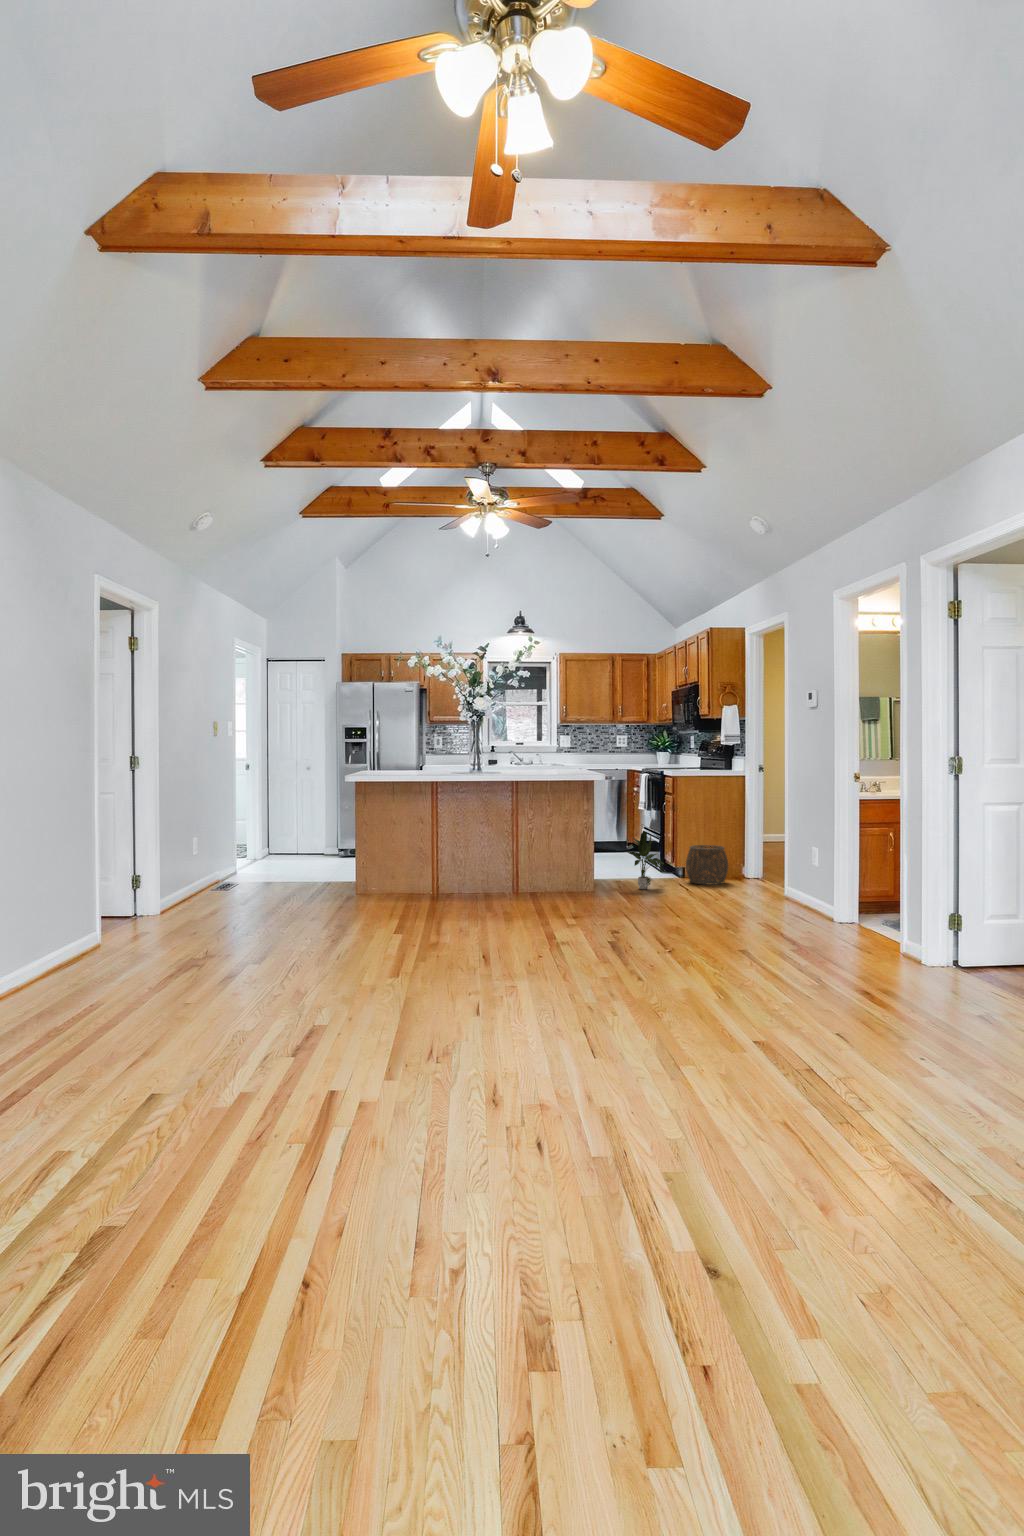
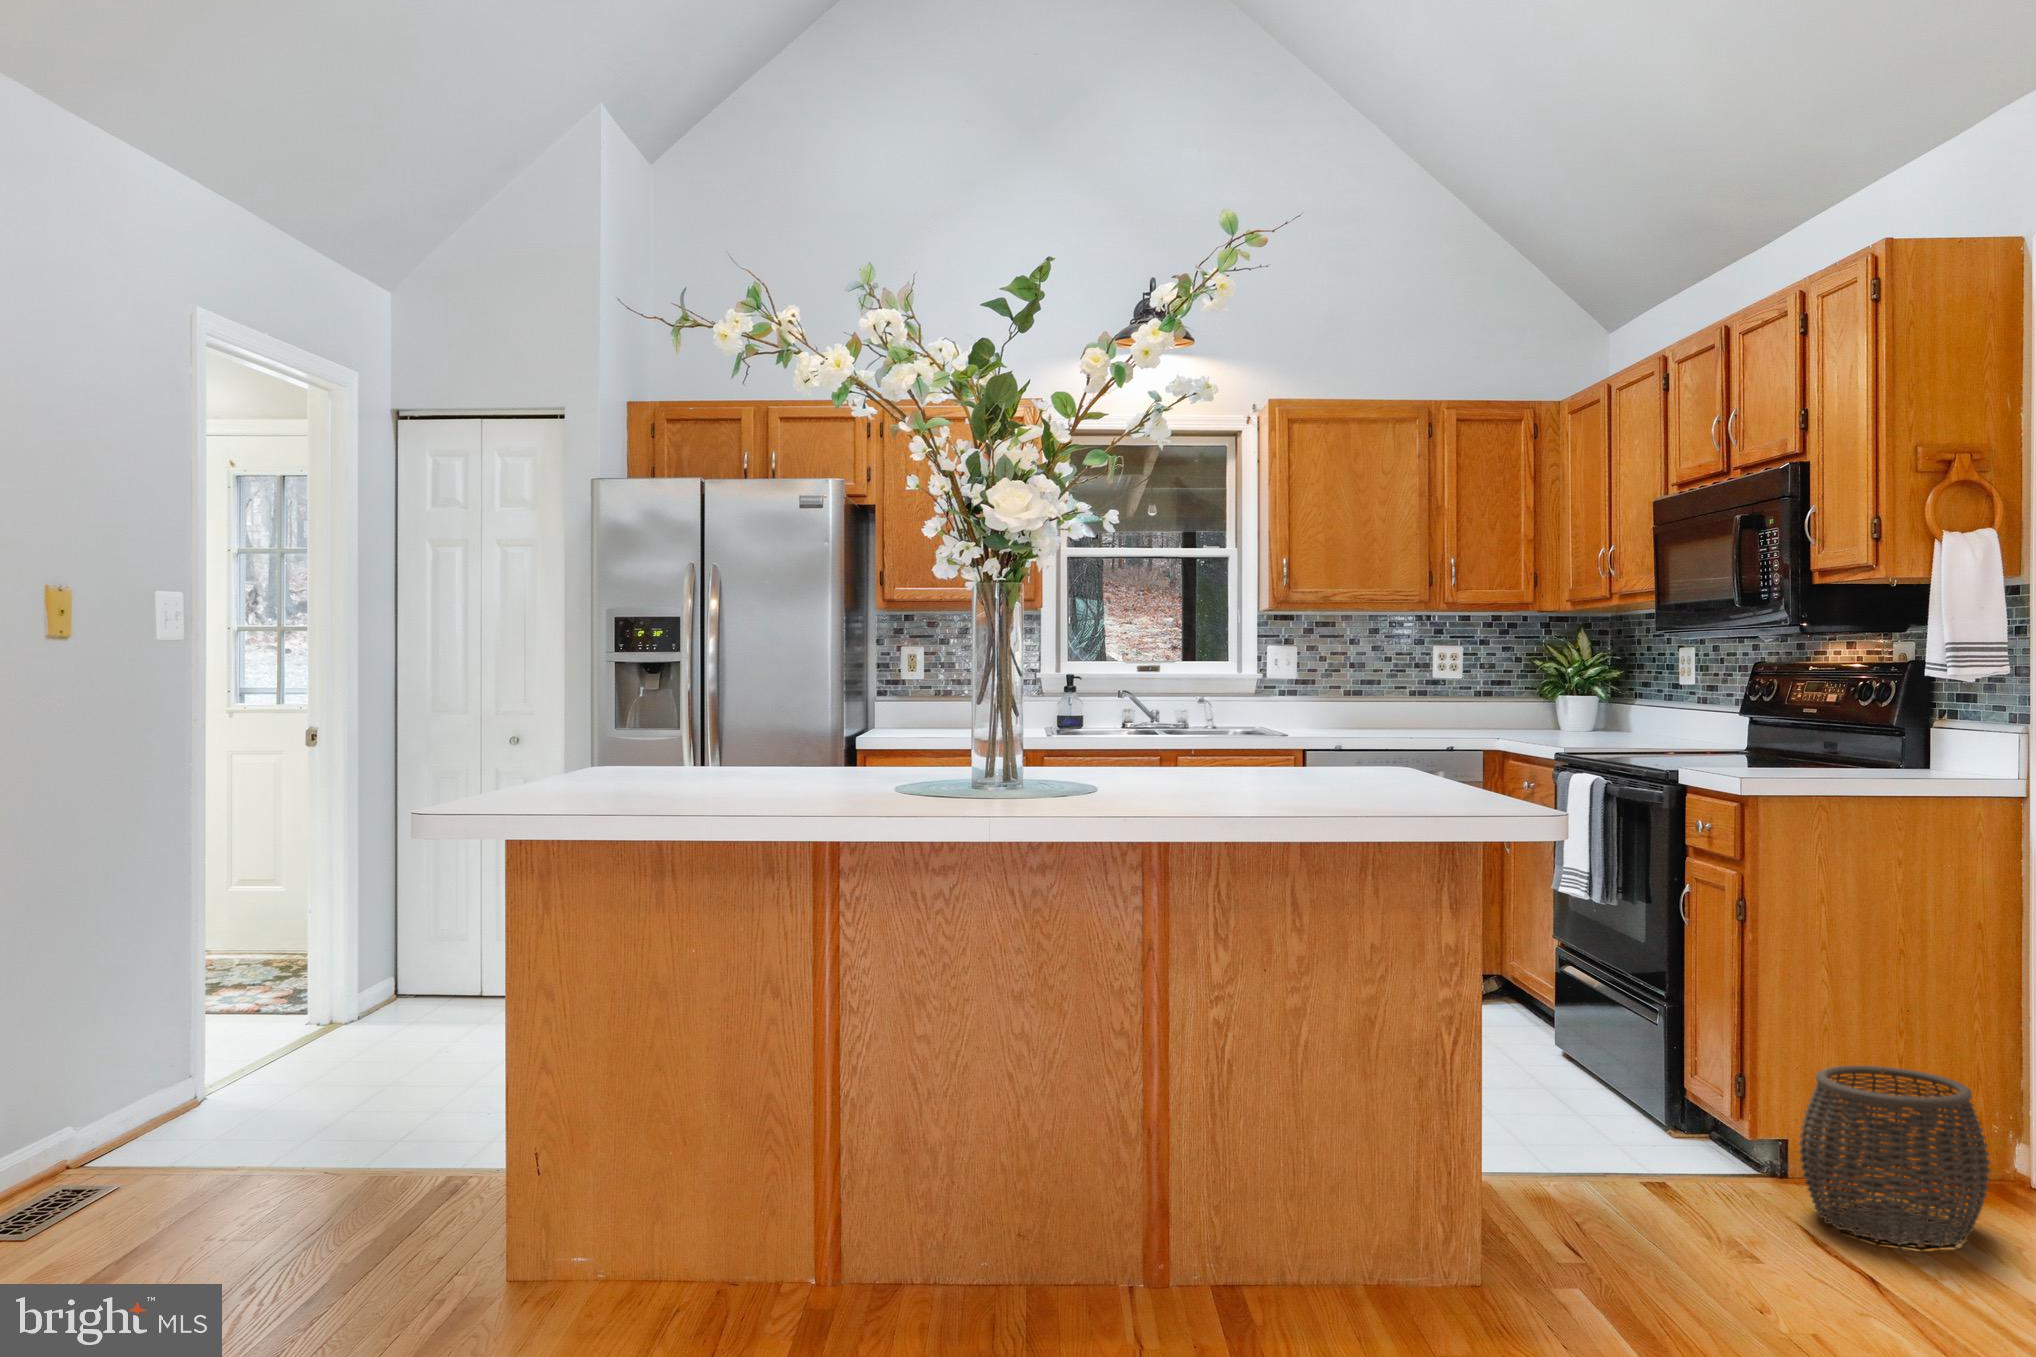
potted plant: present [627,832,664,889] -> none [1595,1032,1758,1277]

